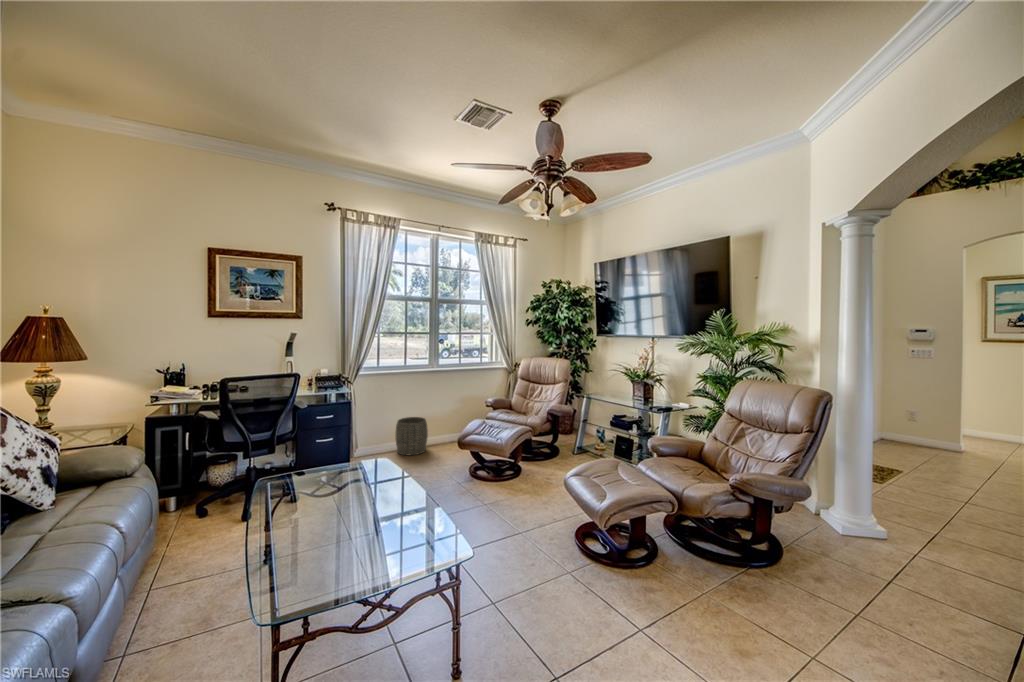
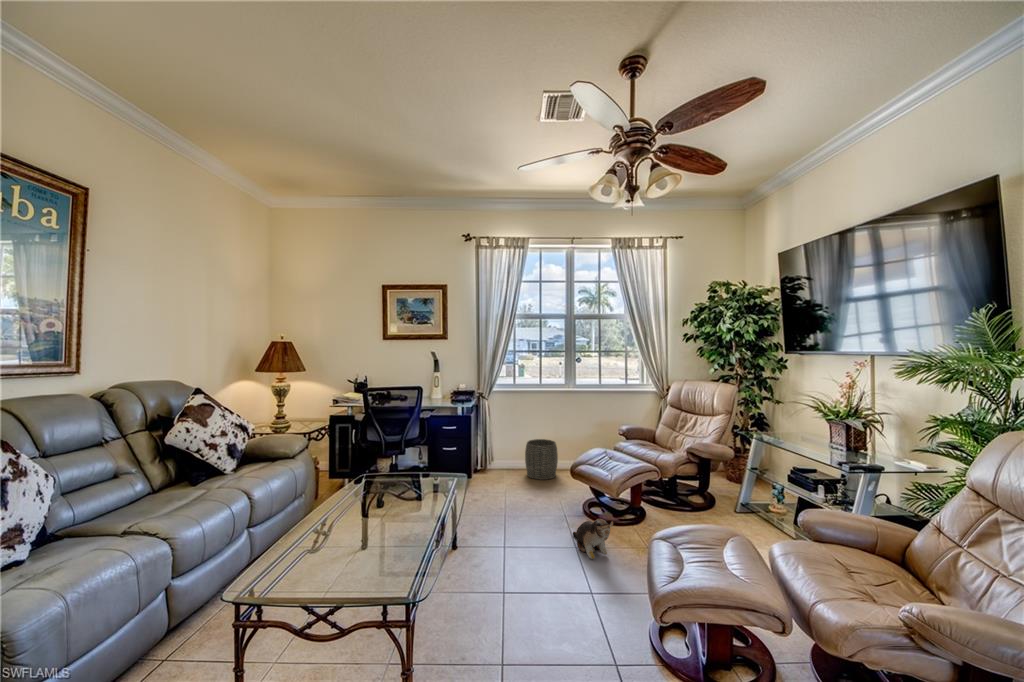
plush toy: none [475,475,522,511] -> present [573,519,613,559]

